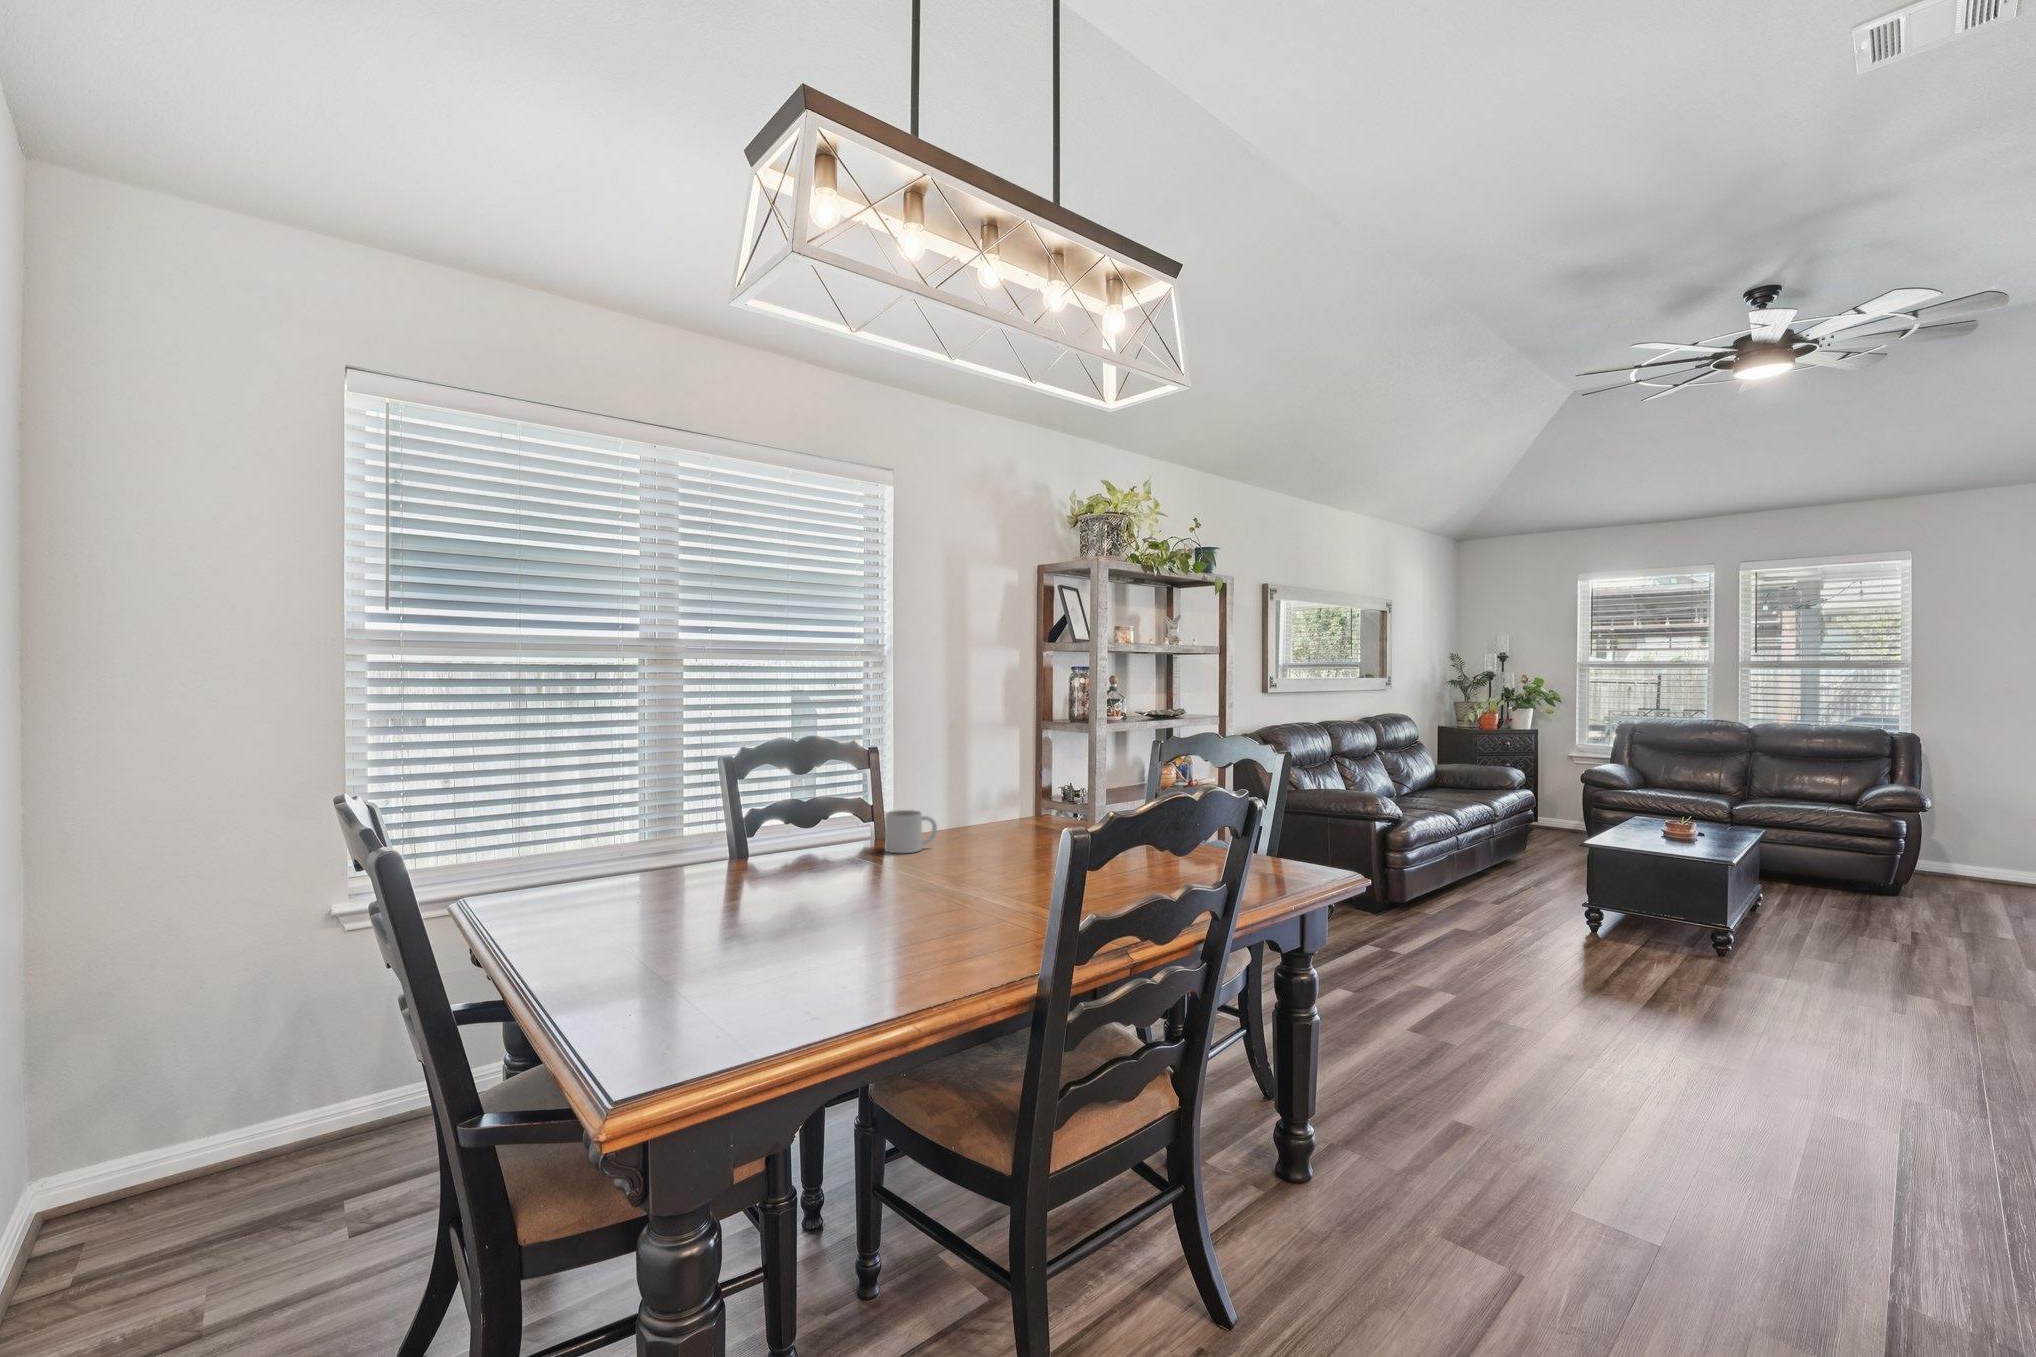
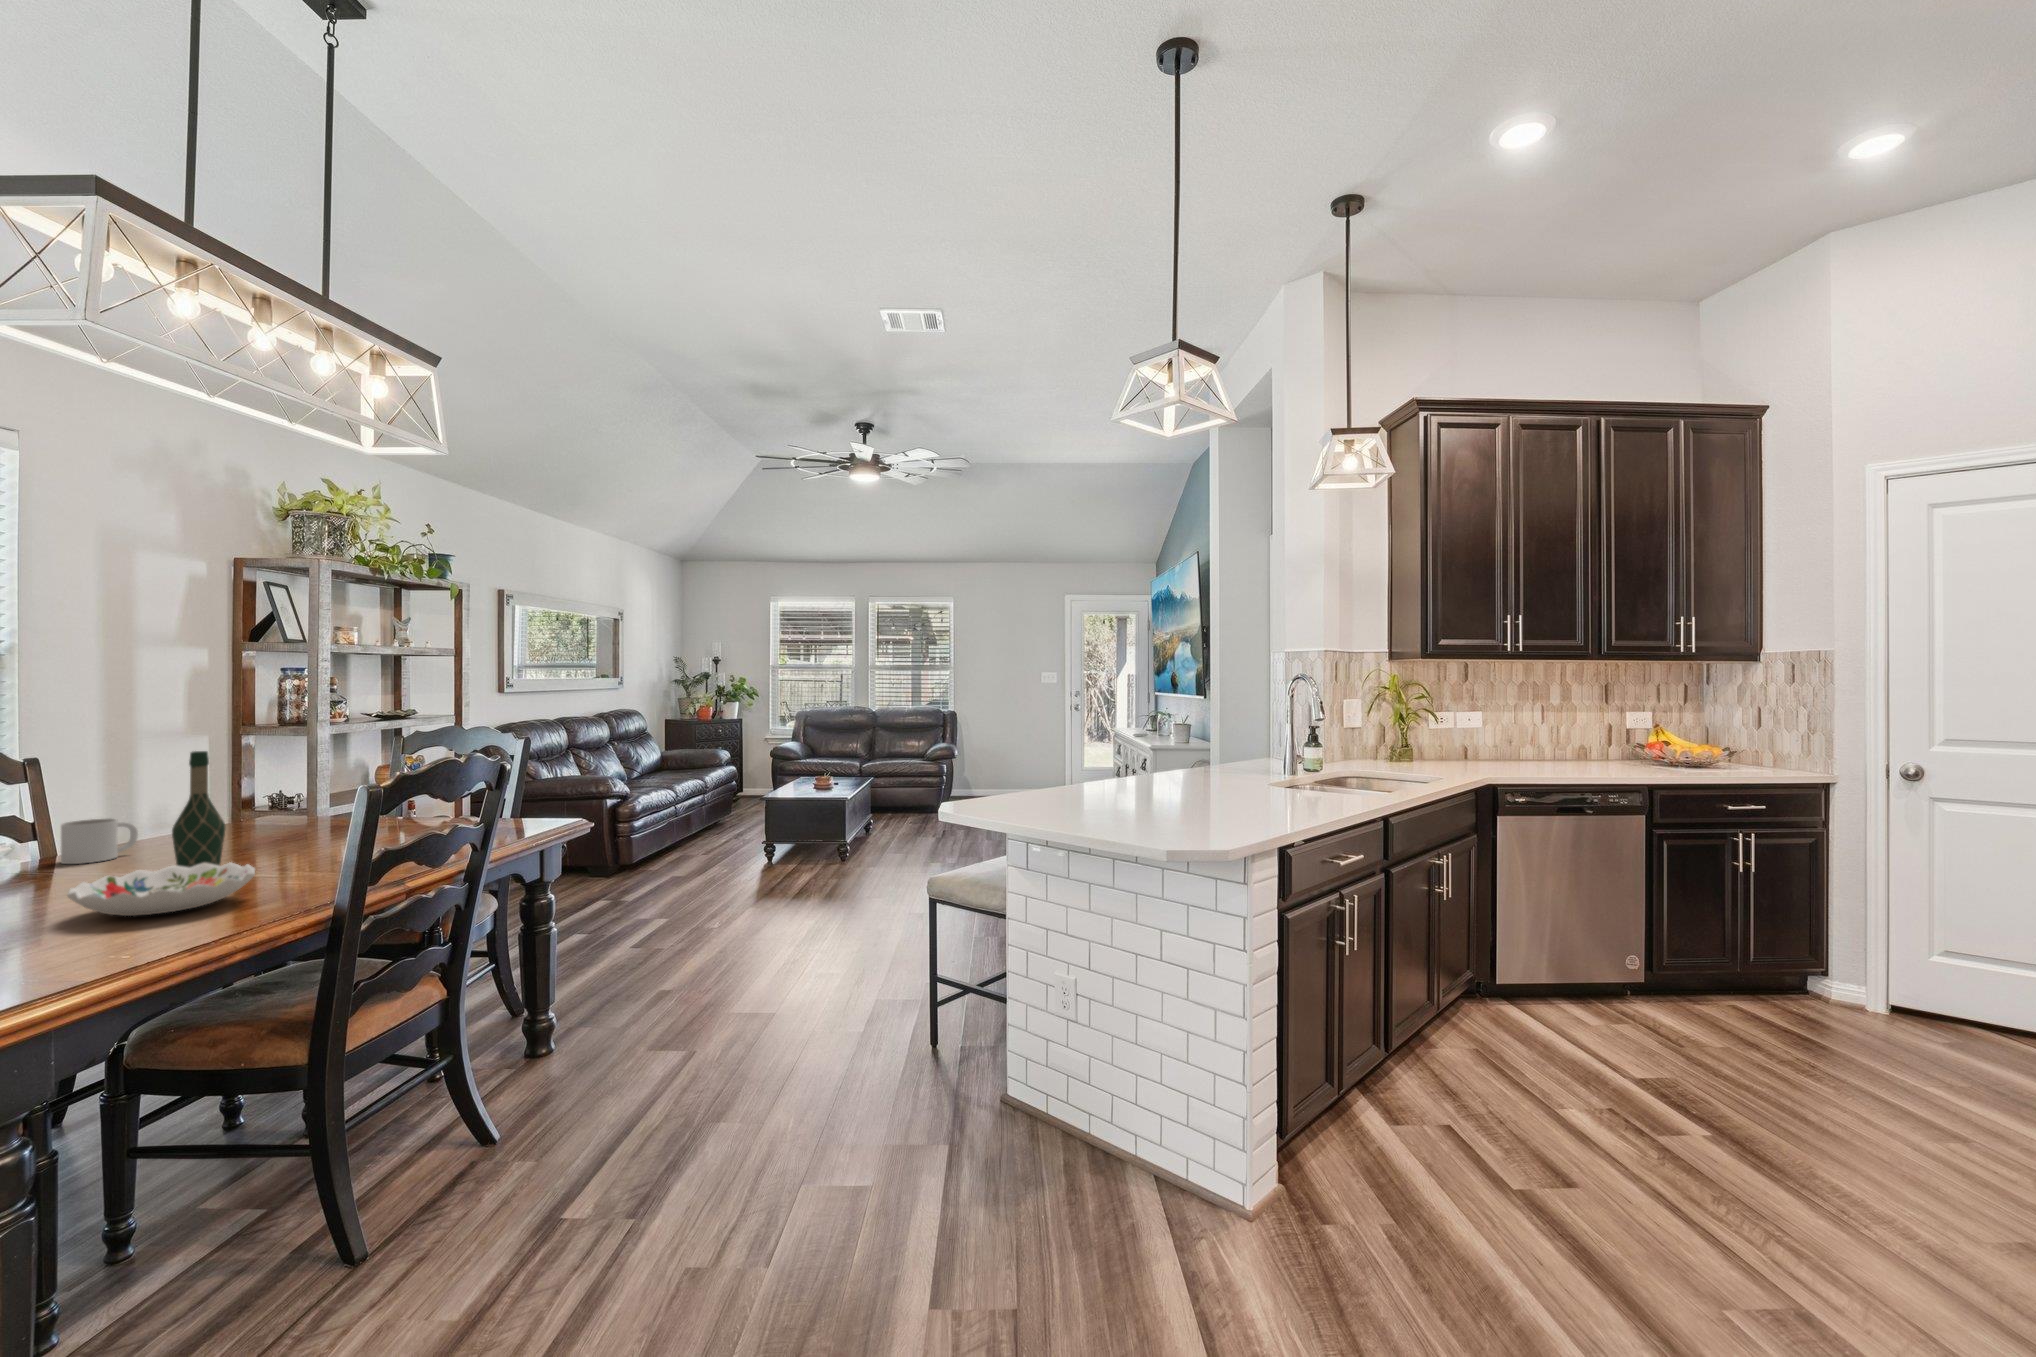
wine bottle: none [940,754,982,889] -> present [172,751,225,868]
decorative bowl: none [830,883,983,947] -> present [67,862,255,916]

